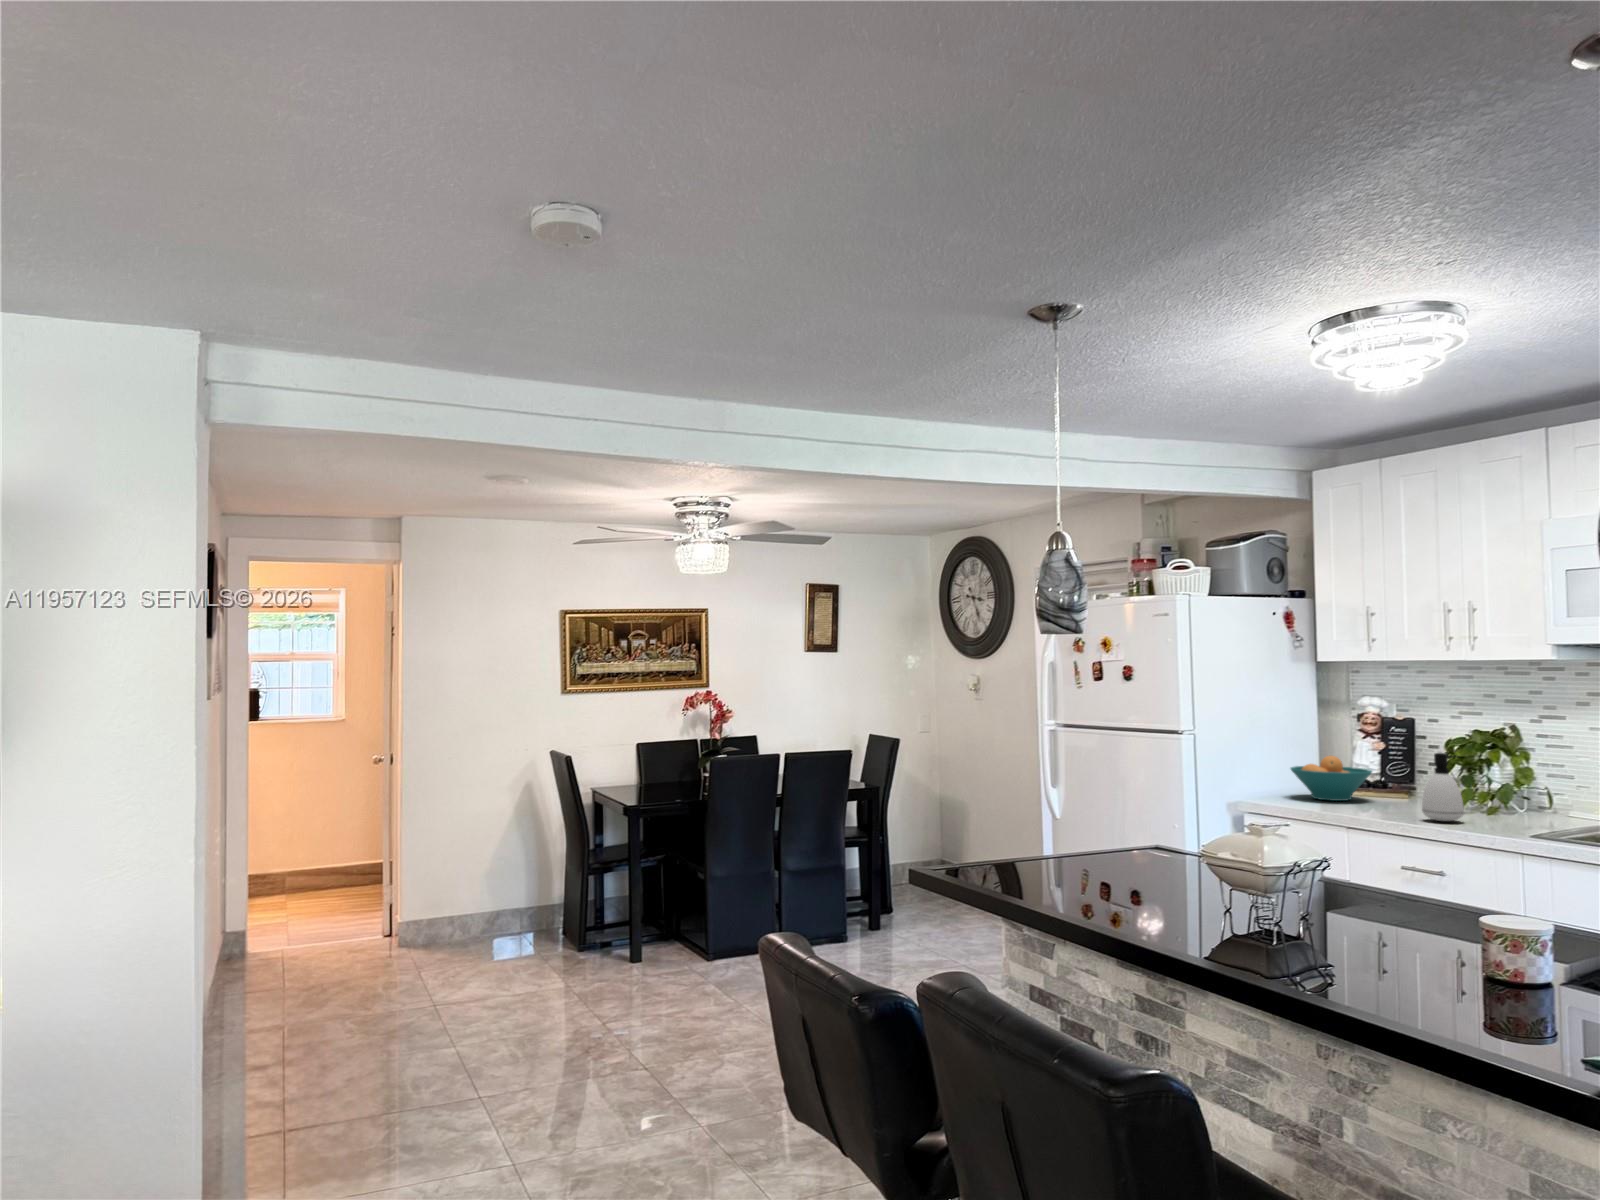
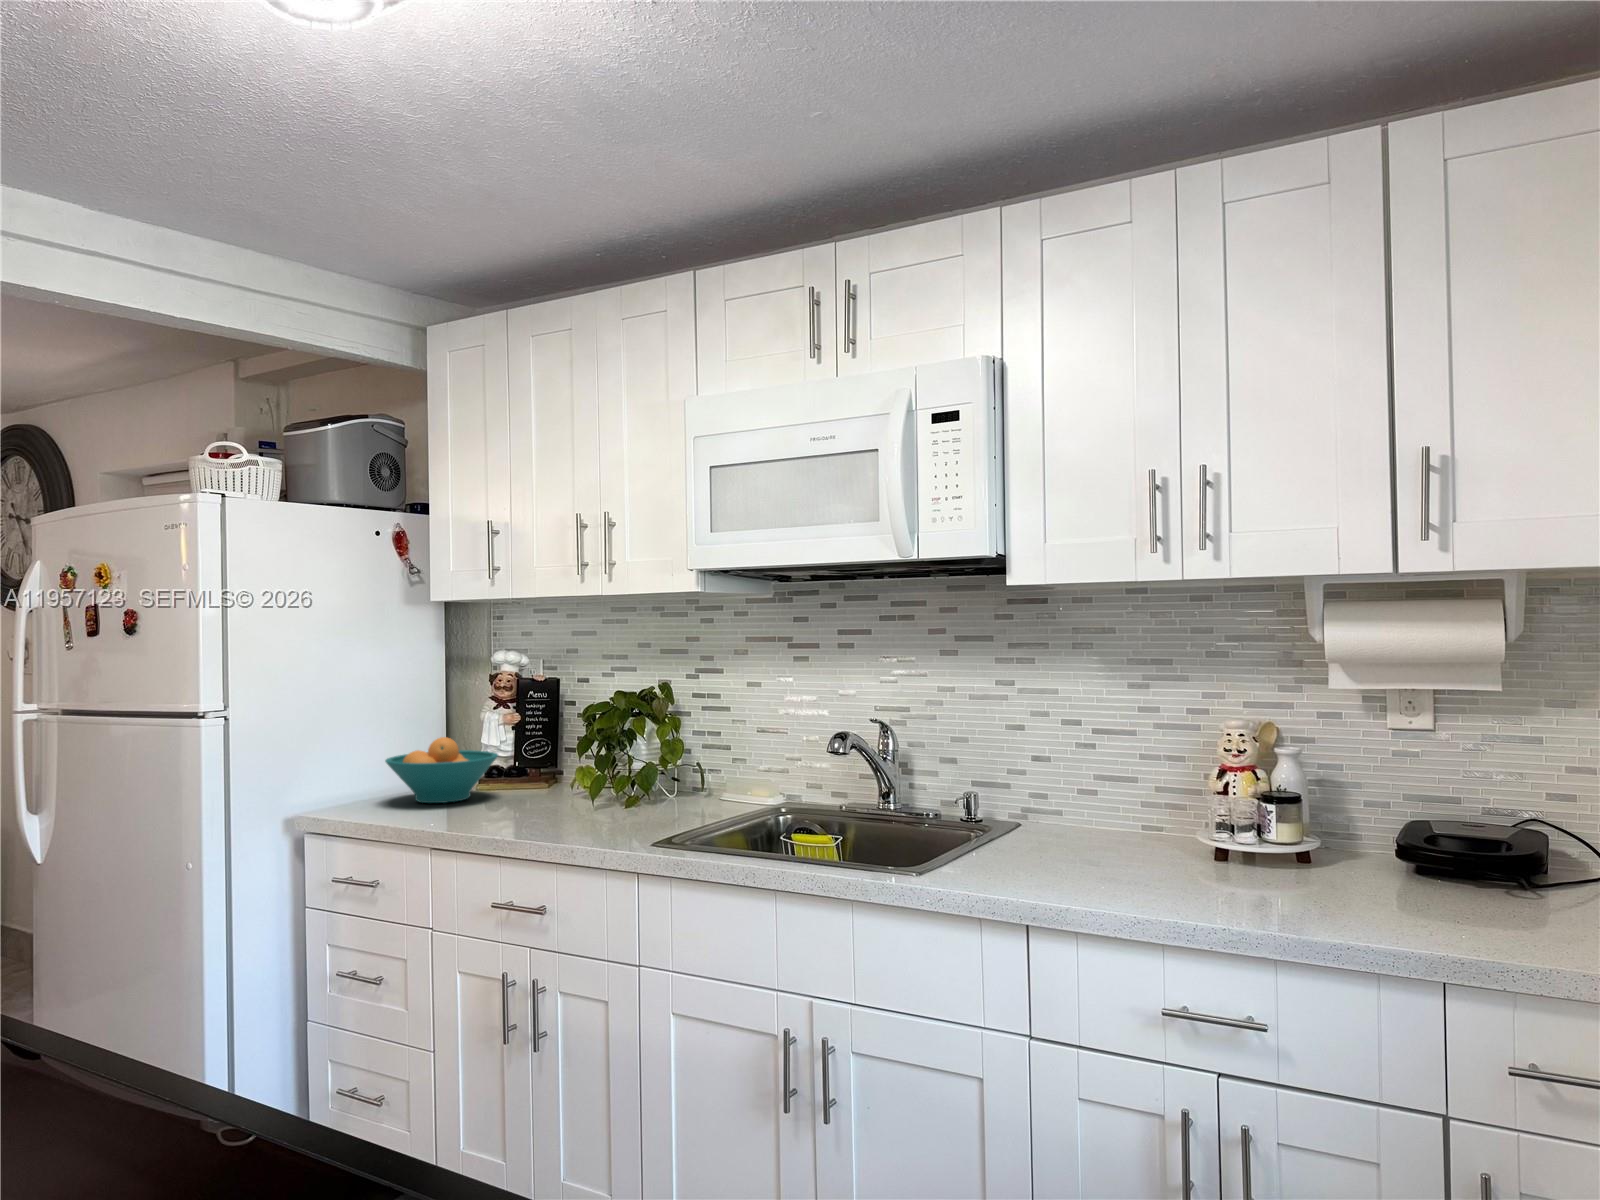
soap dispenser: present [1422,753,1464,821] -> none [535,729,589,829]

